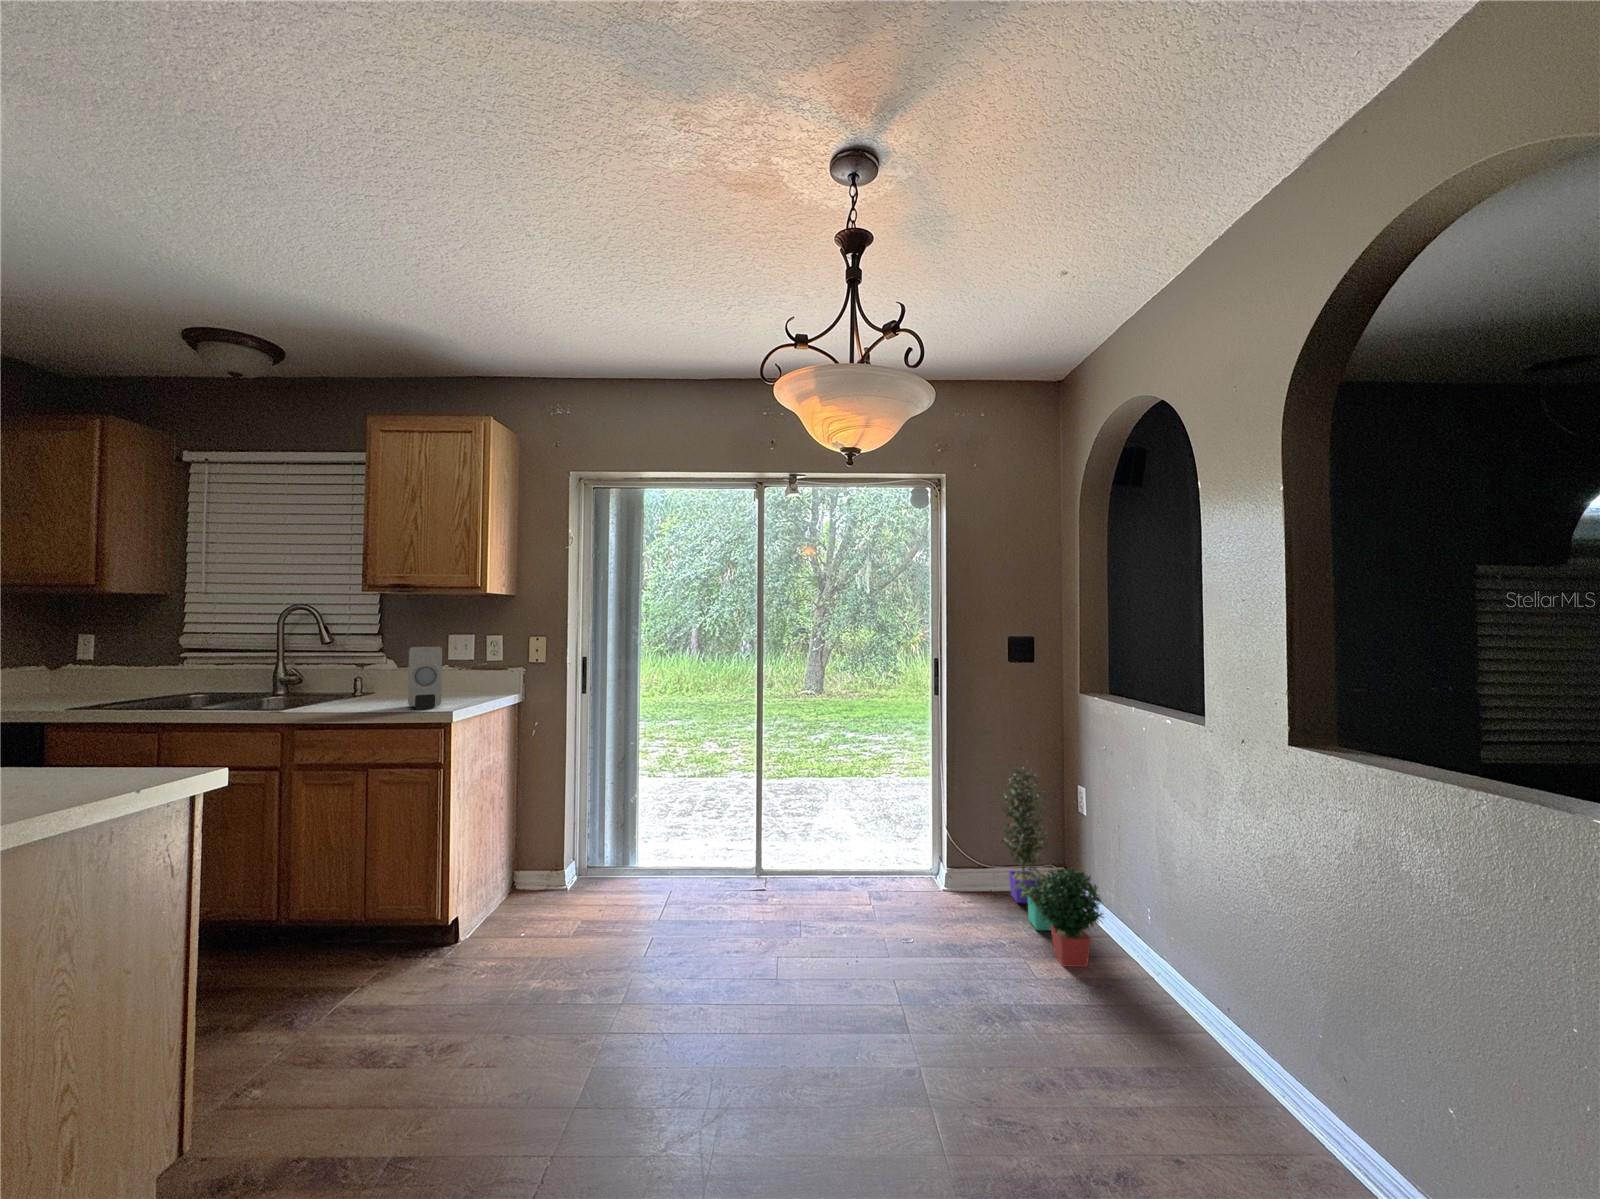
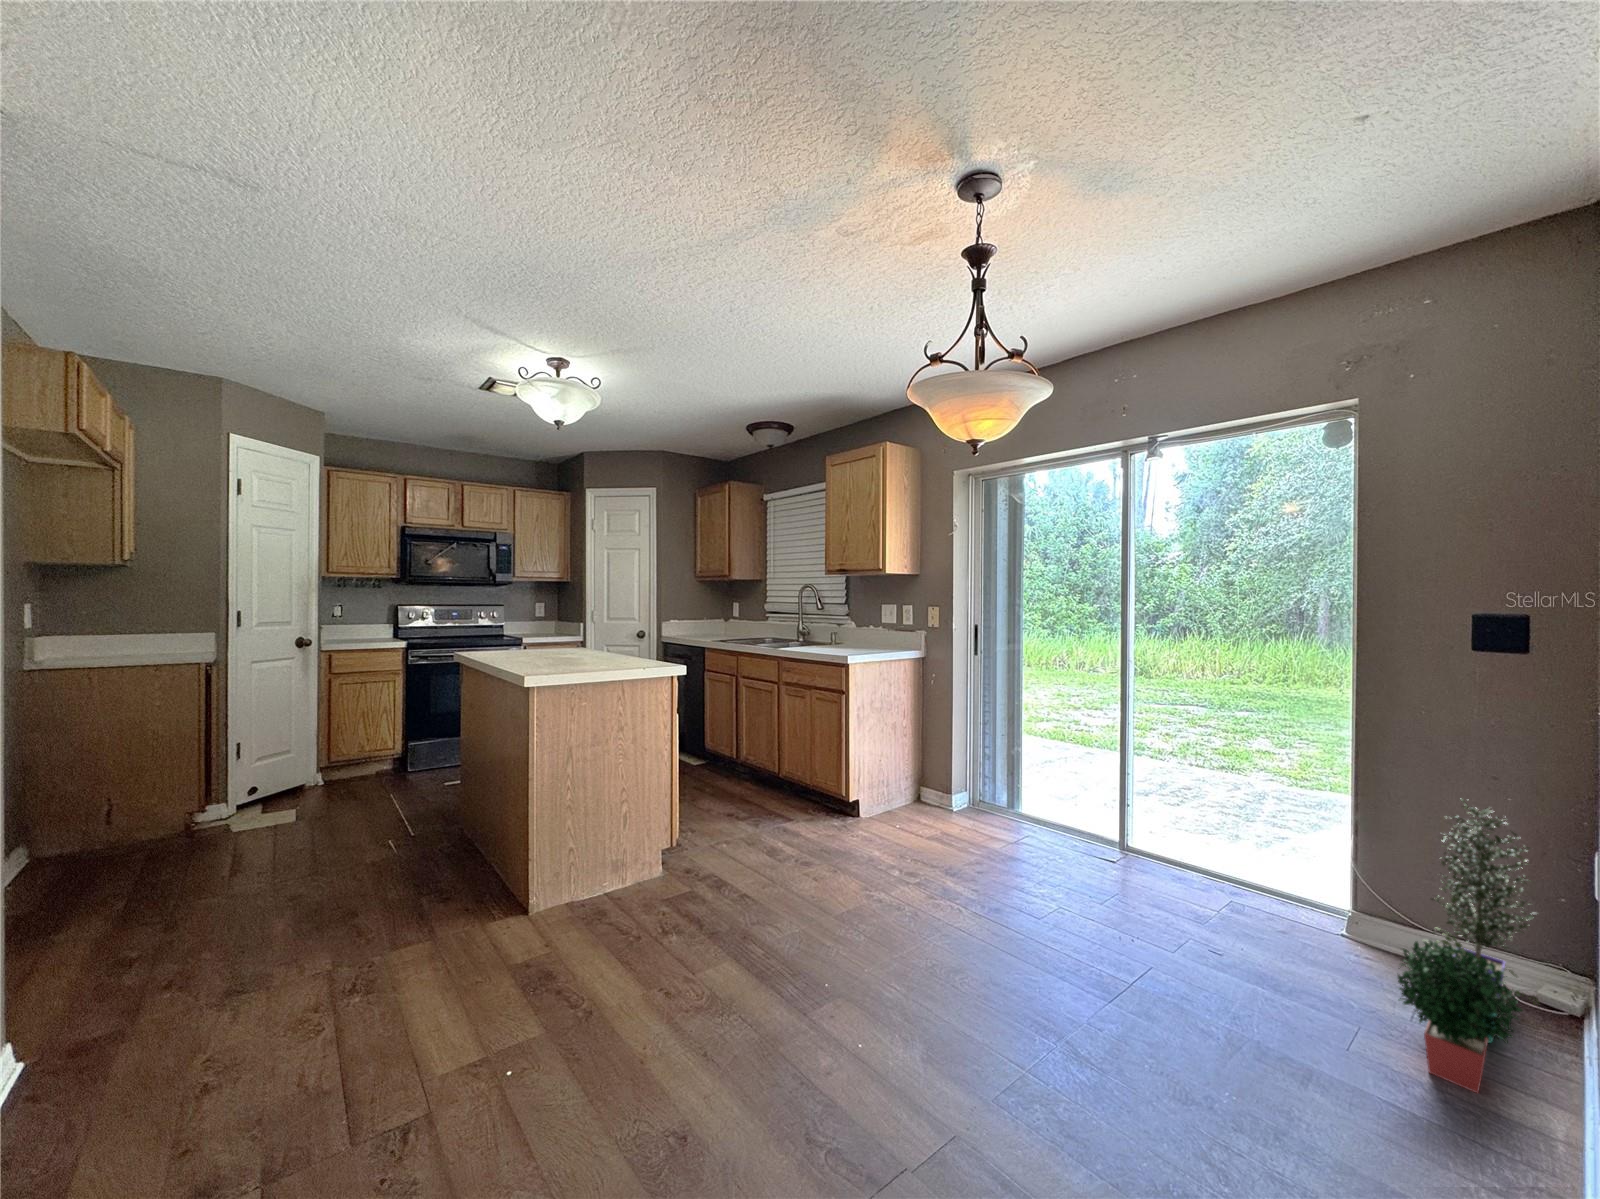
soap dispenser: present [408,647,442,709] -> none [834,613,860,655]

